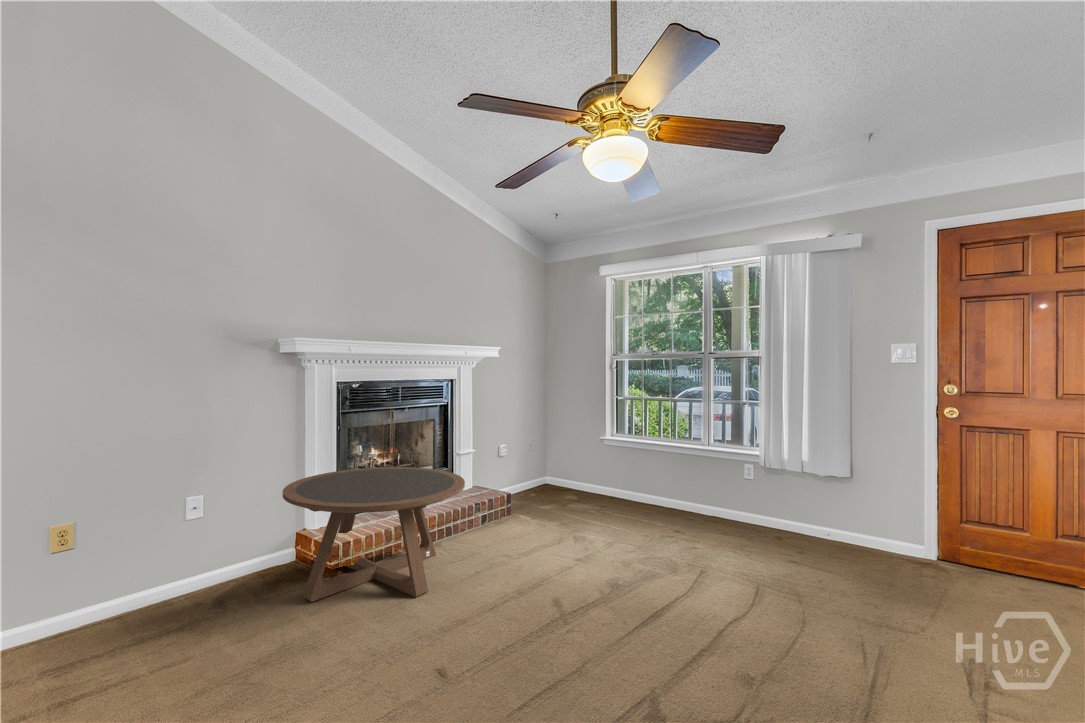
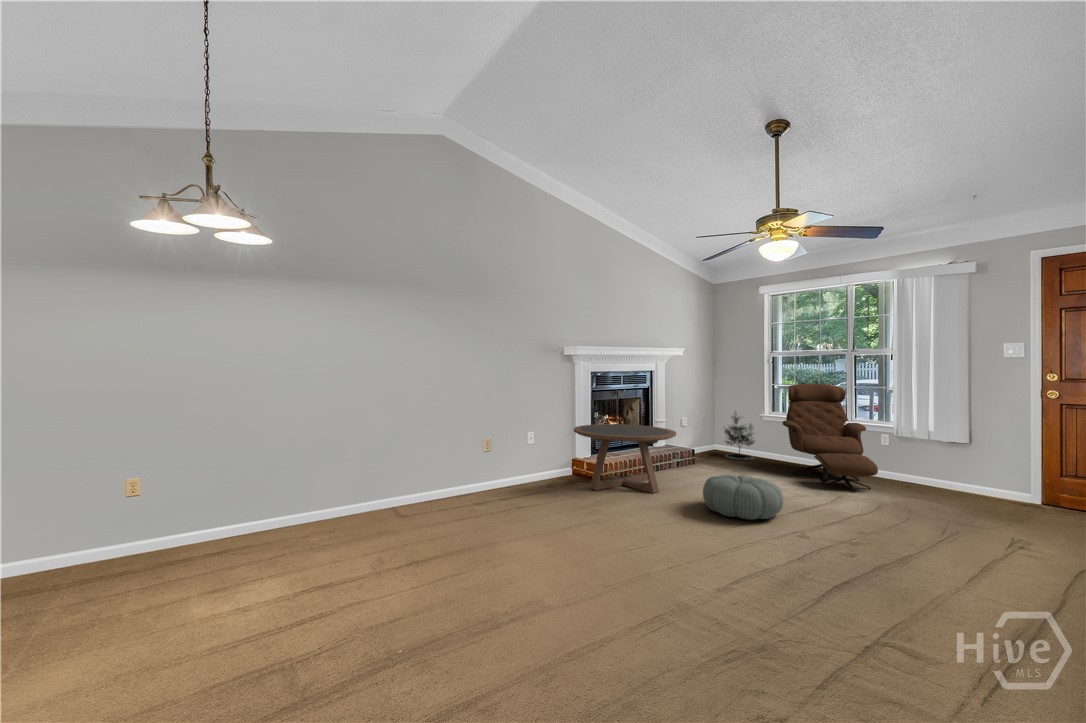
lounge chair: none [627,396,748,556] -> present [783,384,878,492]
potted tree: none [553,432,597,500] -> present [725,413,754,460]
pouf: none [486,562,619,664] -> present [703,475,784,520]

